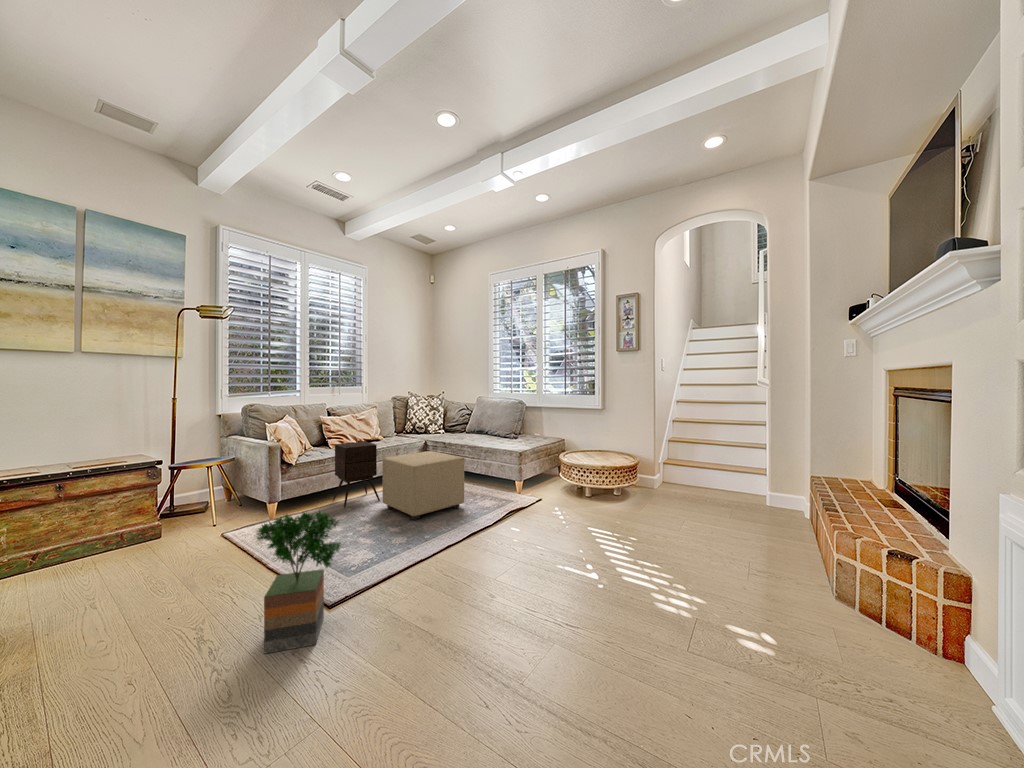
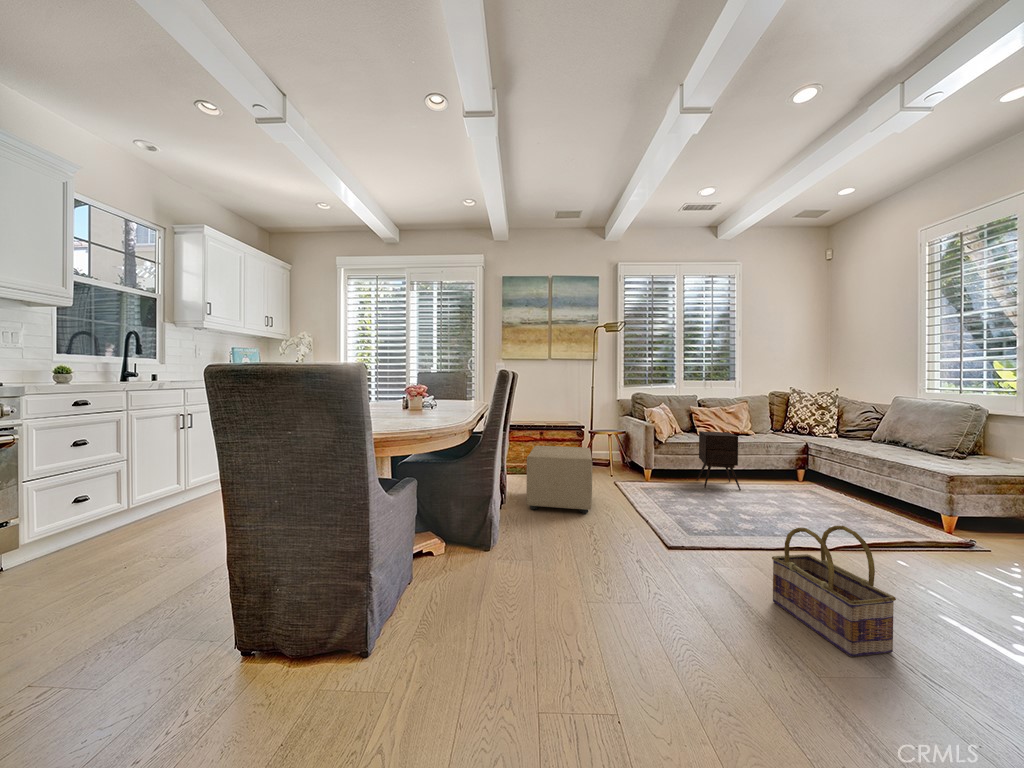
ottoman: present [382,451,464,520] -> present [526,446,592,514]
potted tree: present [257,511,342,654] -> none [615,467,674,567]
basket: none [448,518,536,635] -> present [772,526,896,657]

